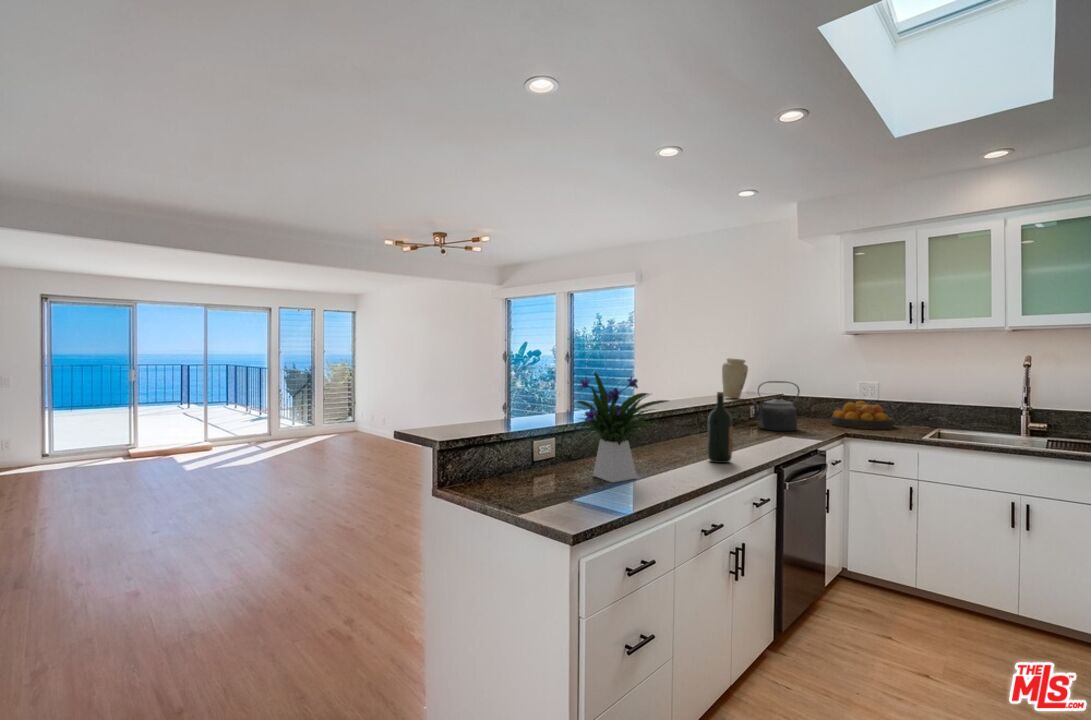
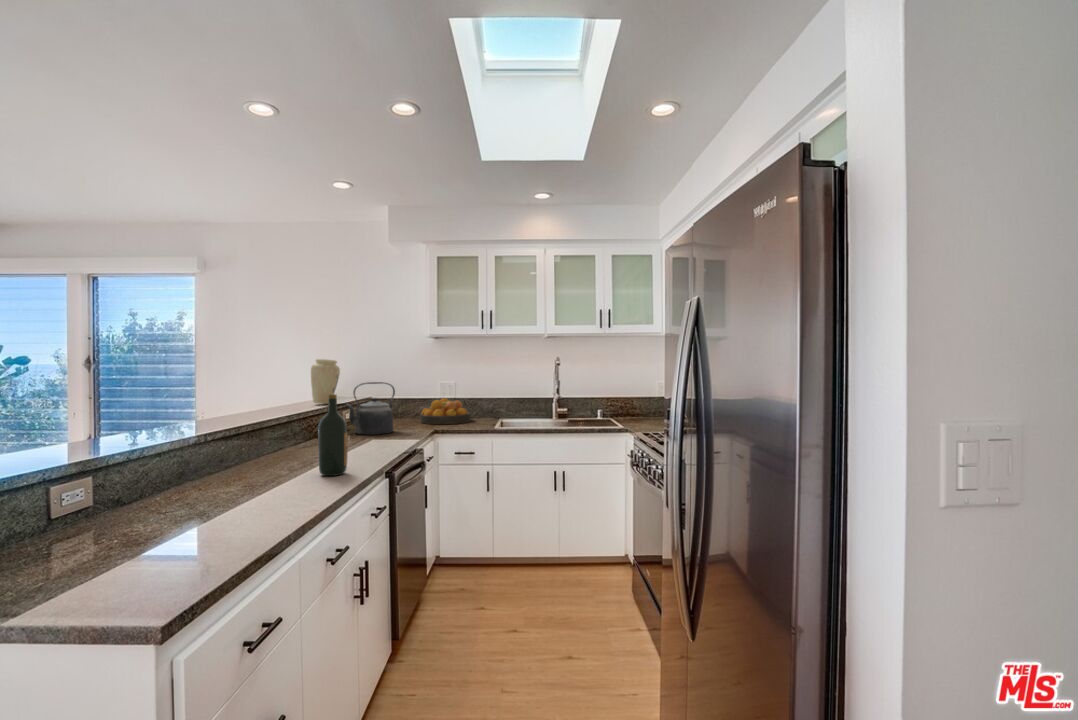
flower arrangement: present [570,372,668,482] -> none [121,373,288,524]

